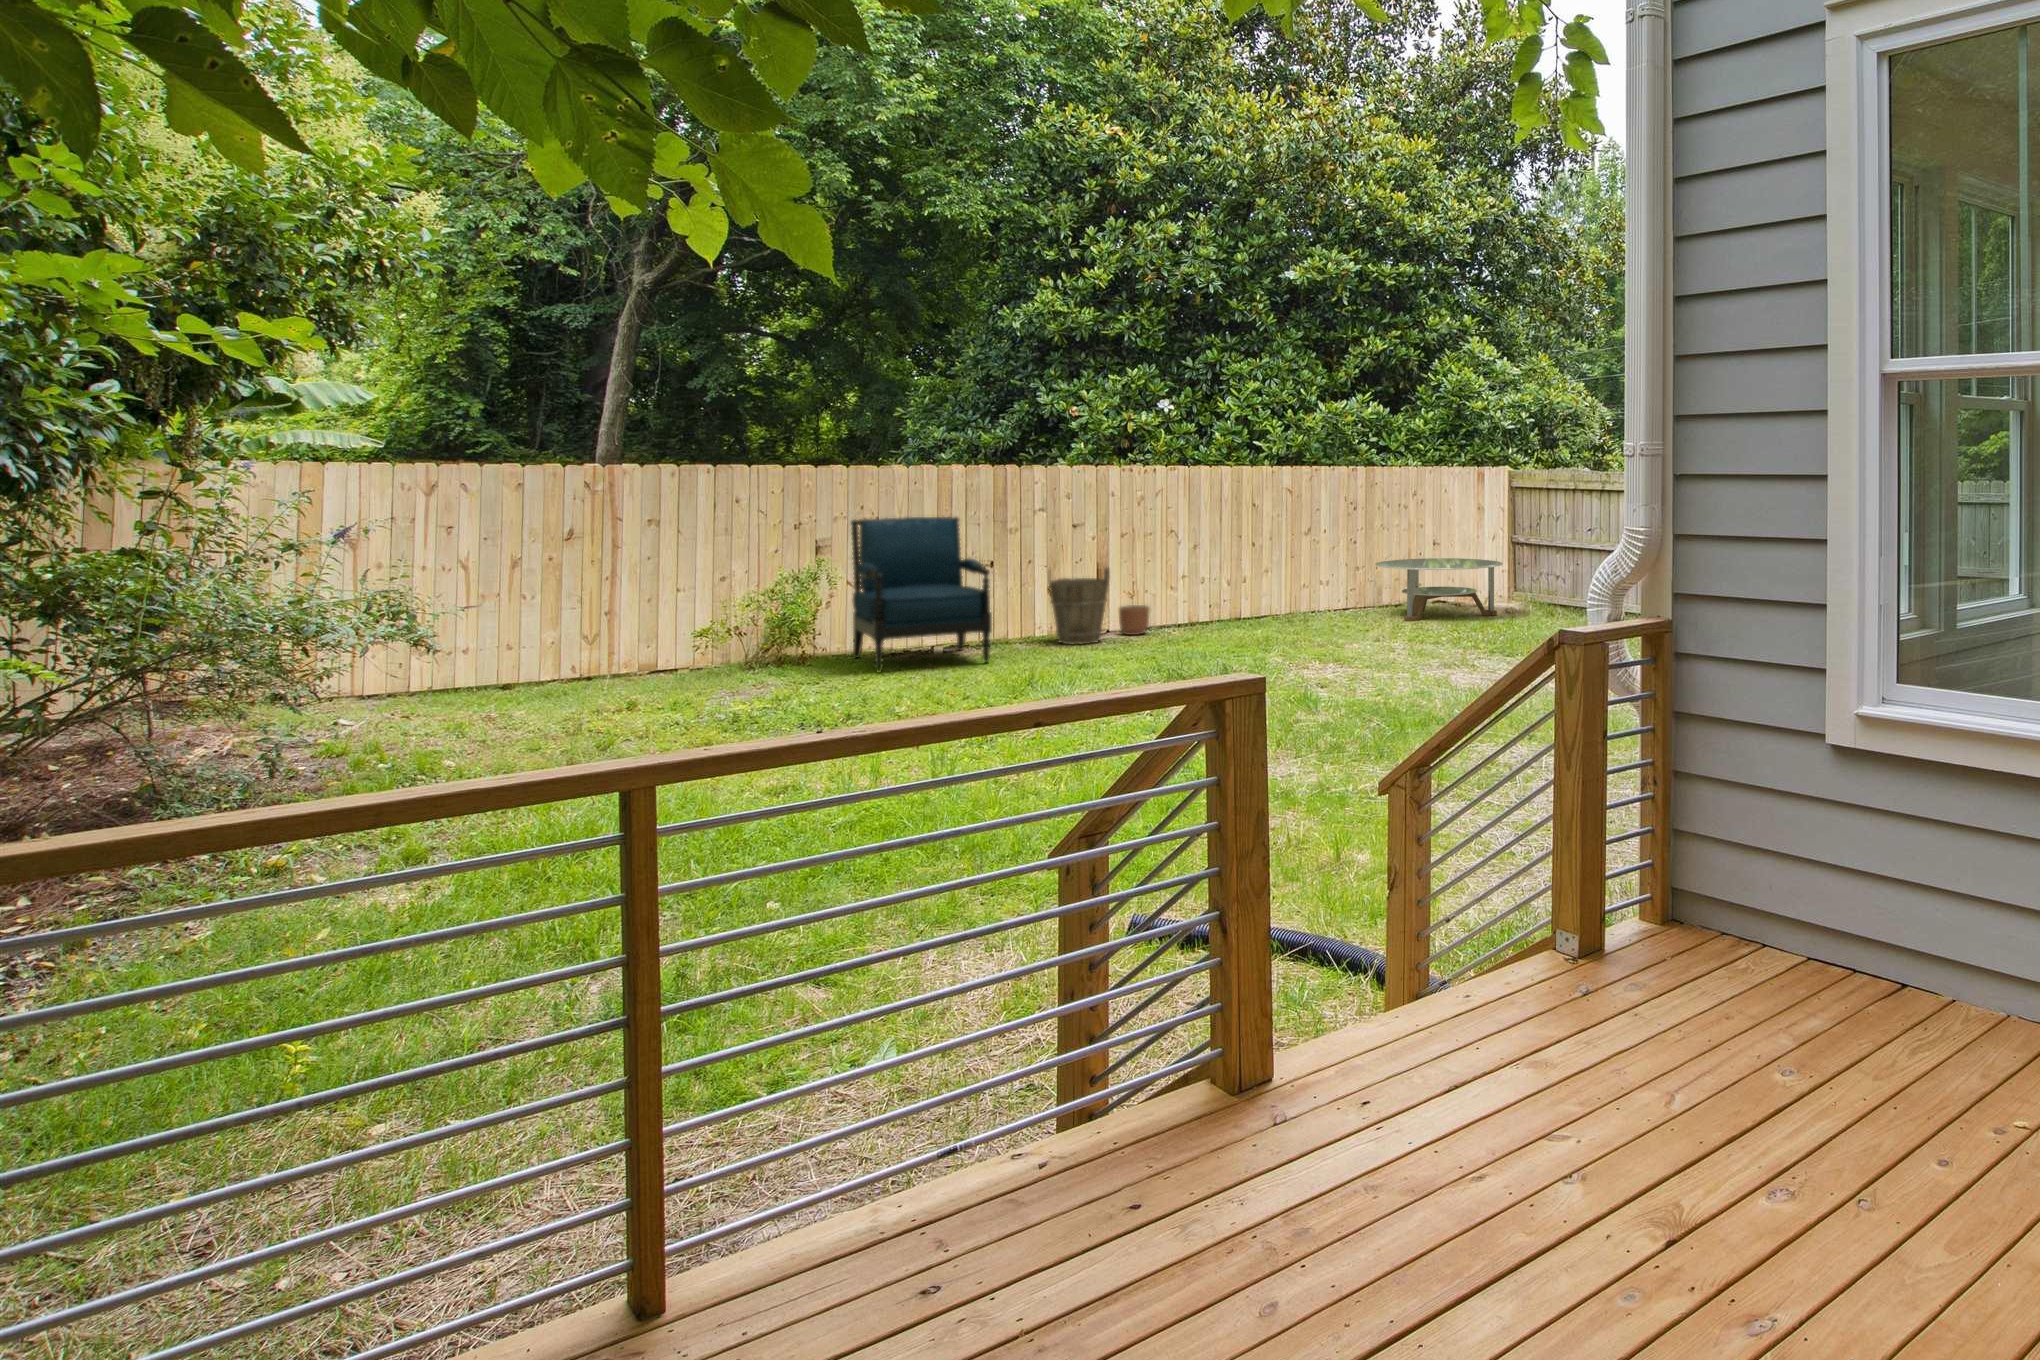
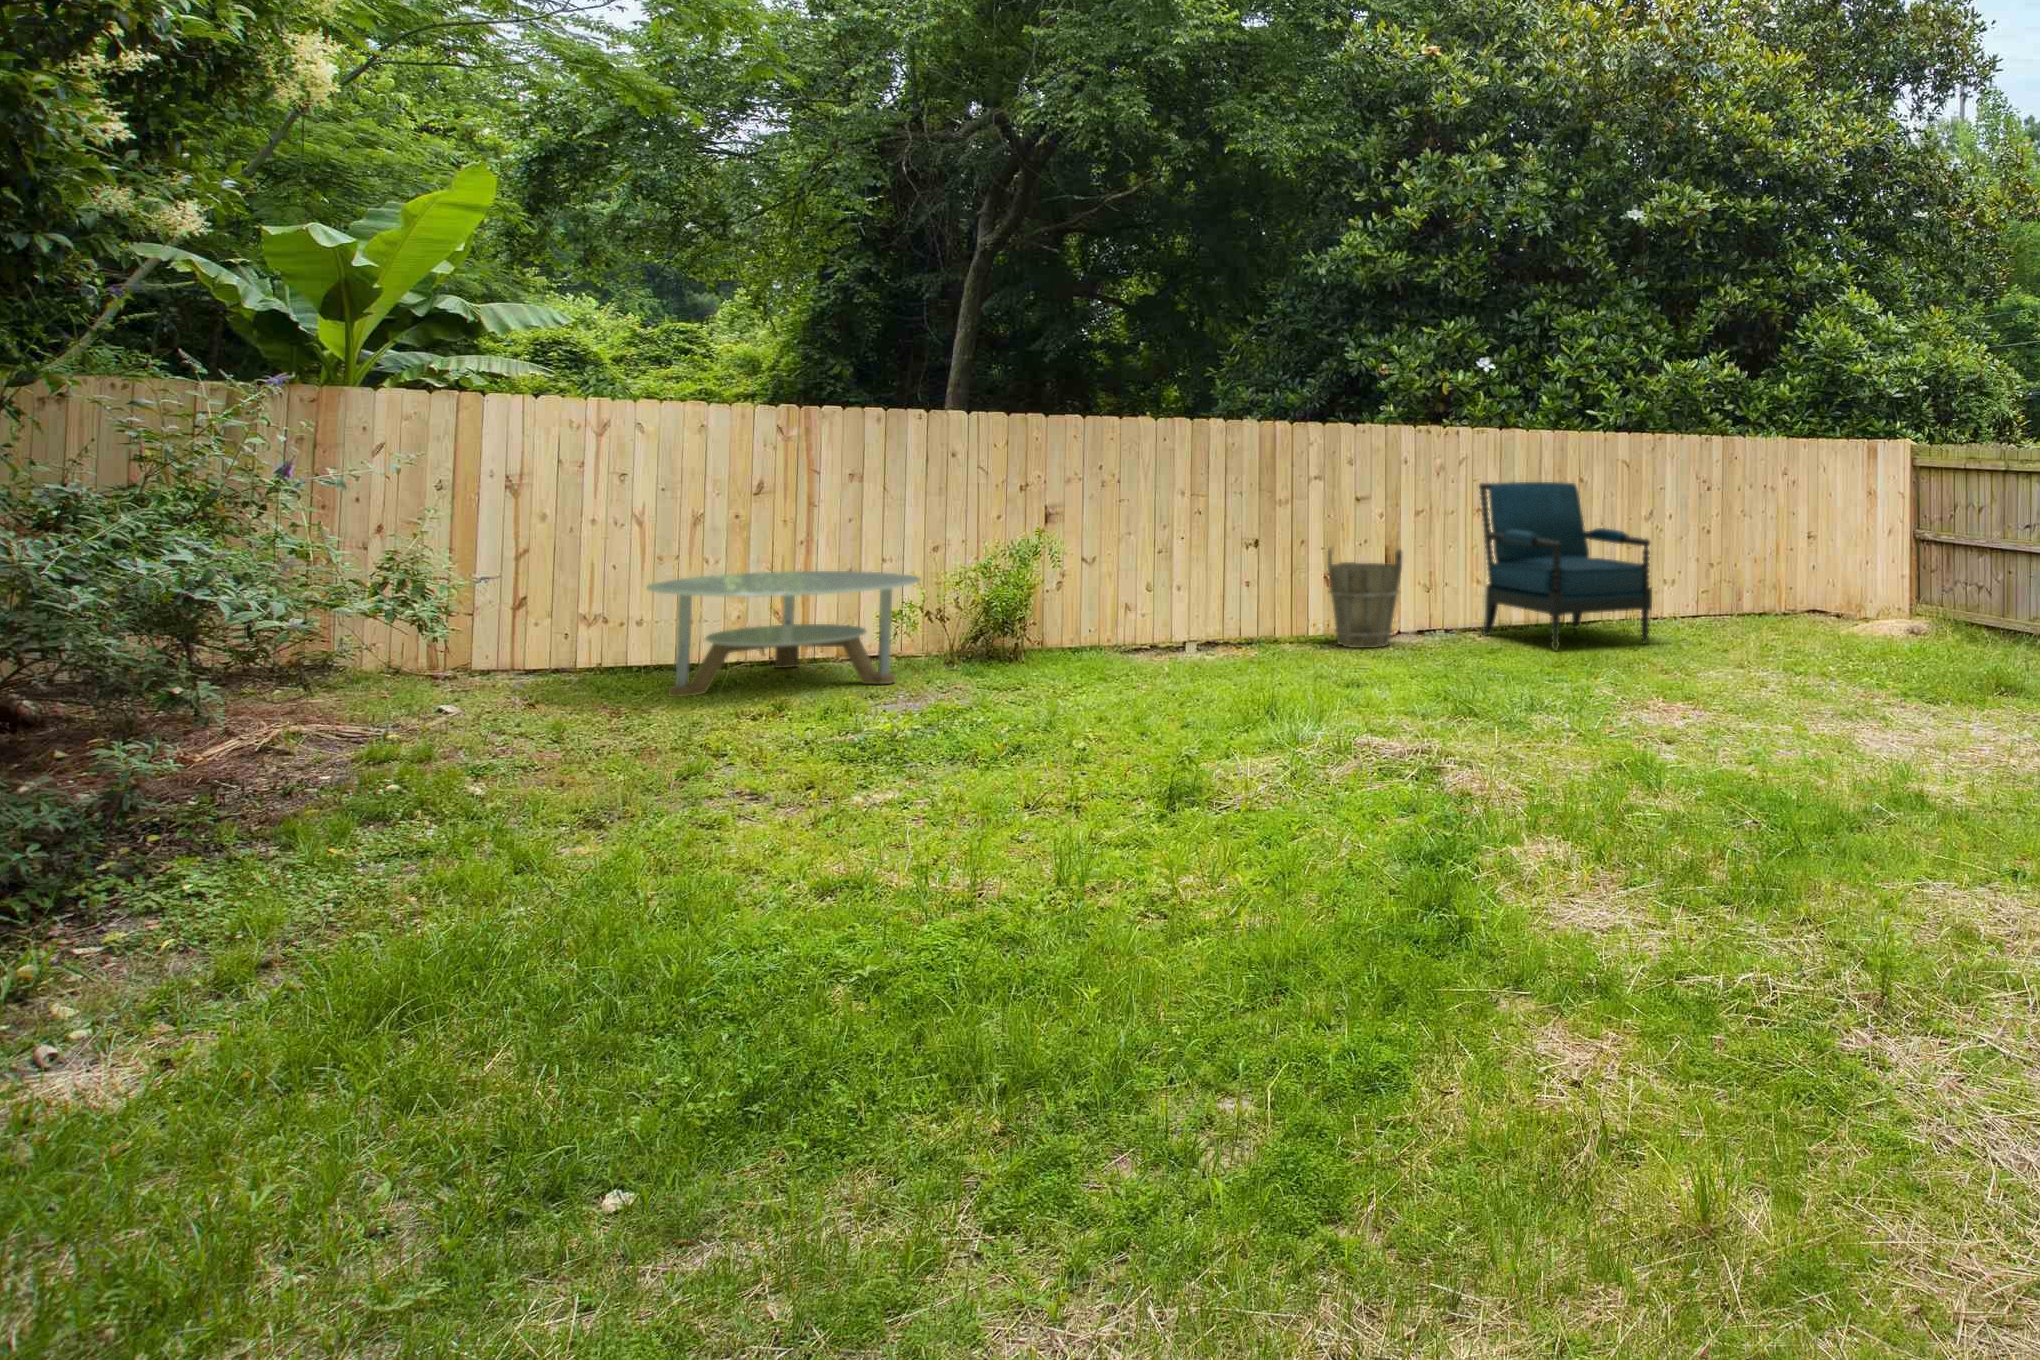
chair: present [851,517,992,672] -> present [1479,482,1652,651]
round table: present [1375,558,1503,621] -> present [647,571,920,697]
planter: present [1119,605,1149,635] -> none [1414,600,1452,638]

